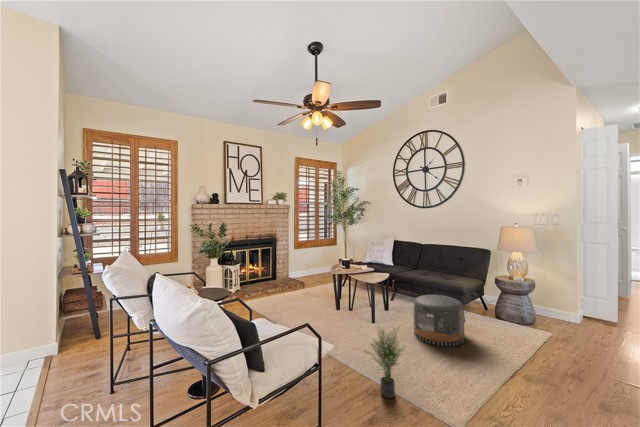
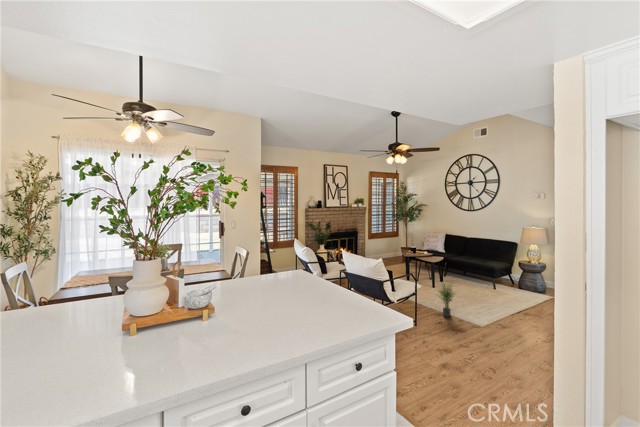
pouf: present [413,295,465,346] -> none [460,270,493,299]

